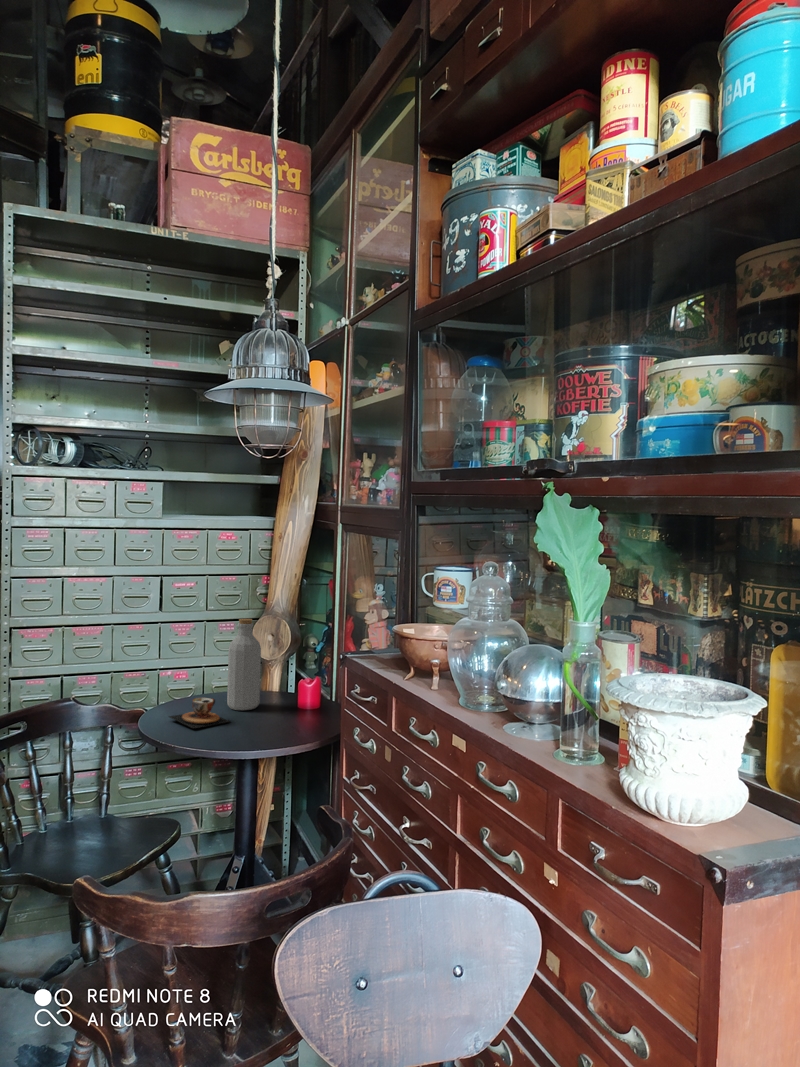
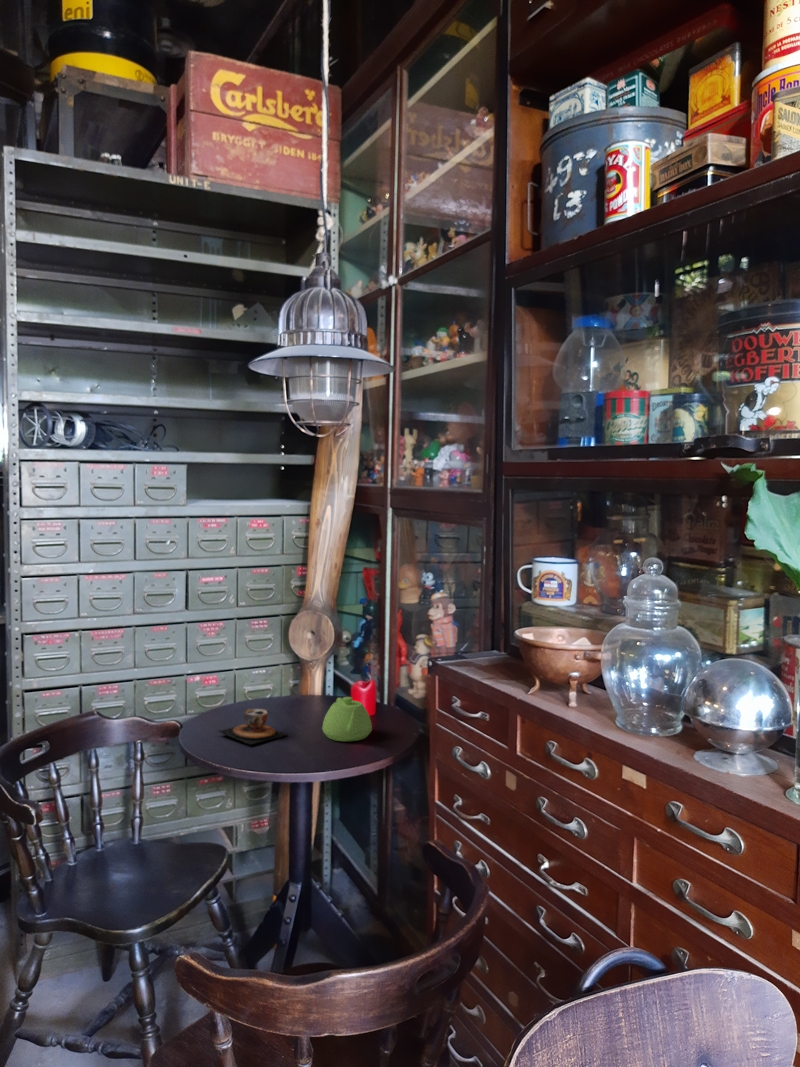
bottle: present [227,619,261,710] -> none [276,618,313,721]
teapot: none [261,689,306,729] -> present [322,697,372,741]

